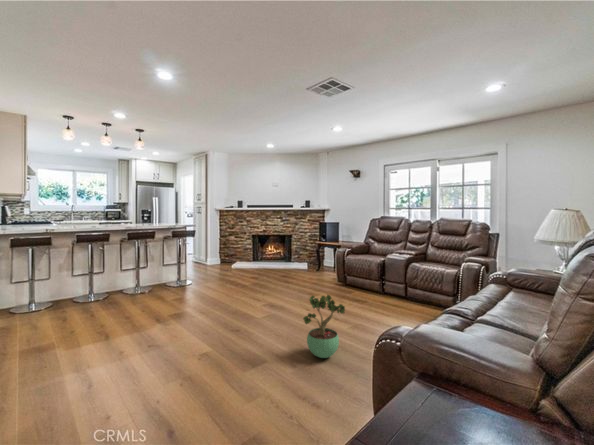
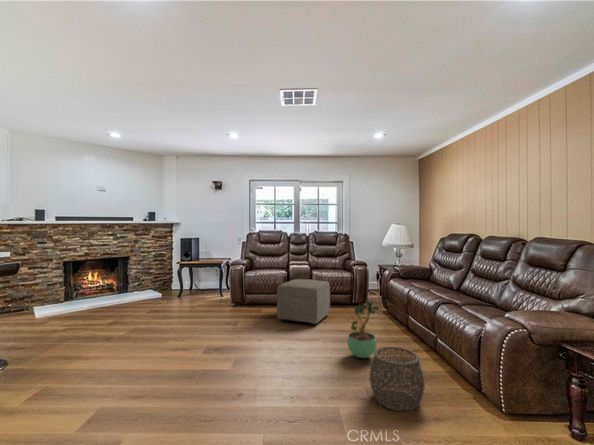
ottoman: none [334,268,395,317] -> present [277,279,330,325]
woven basket: none [225,339,284,411] -> present [370,347,425,411]

